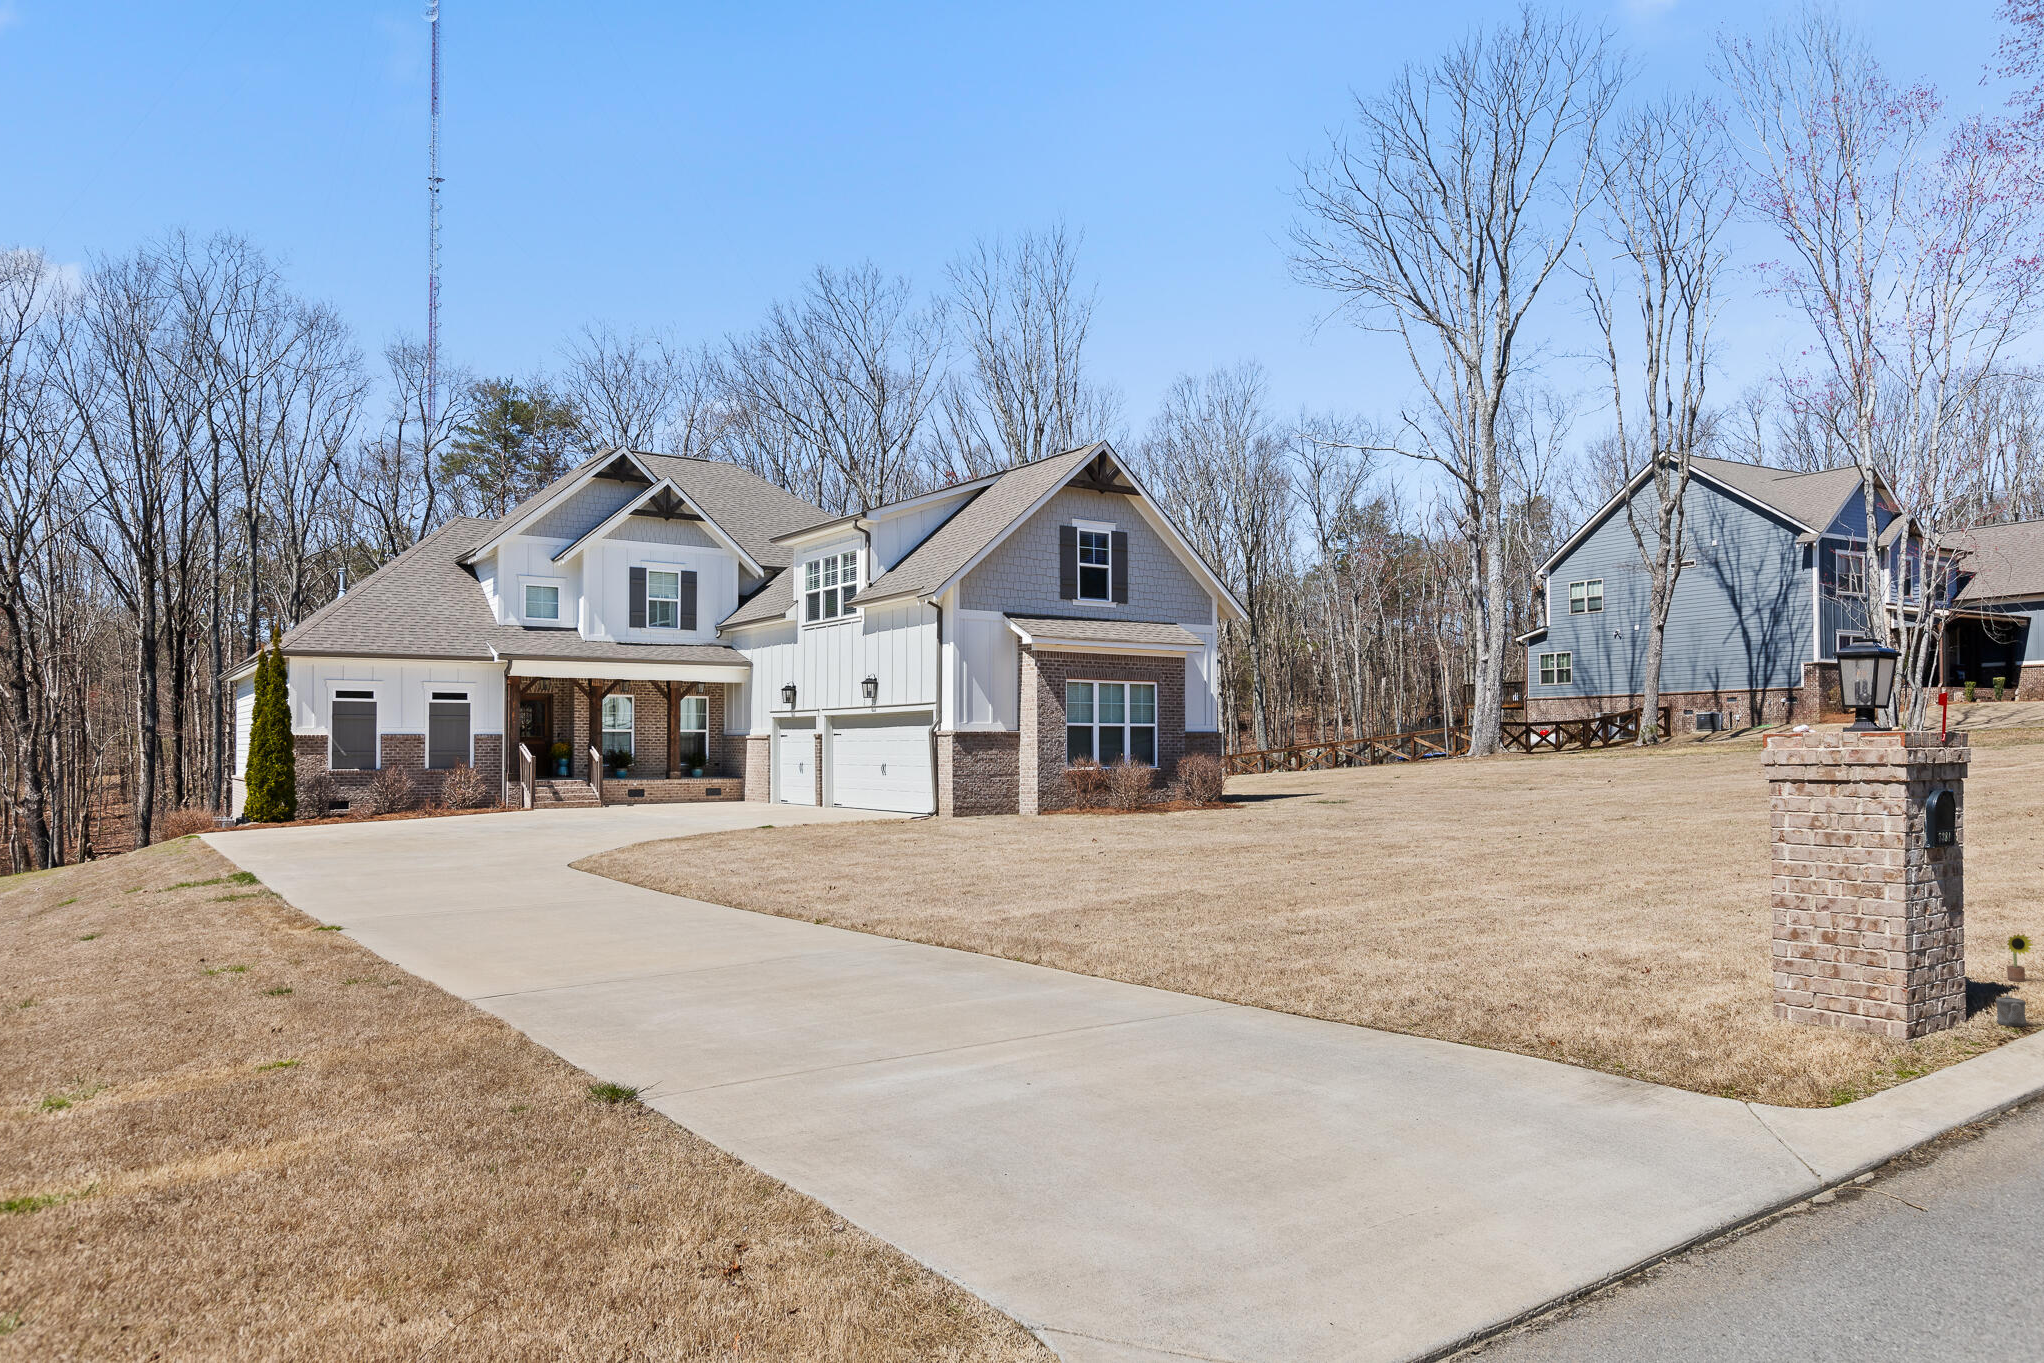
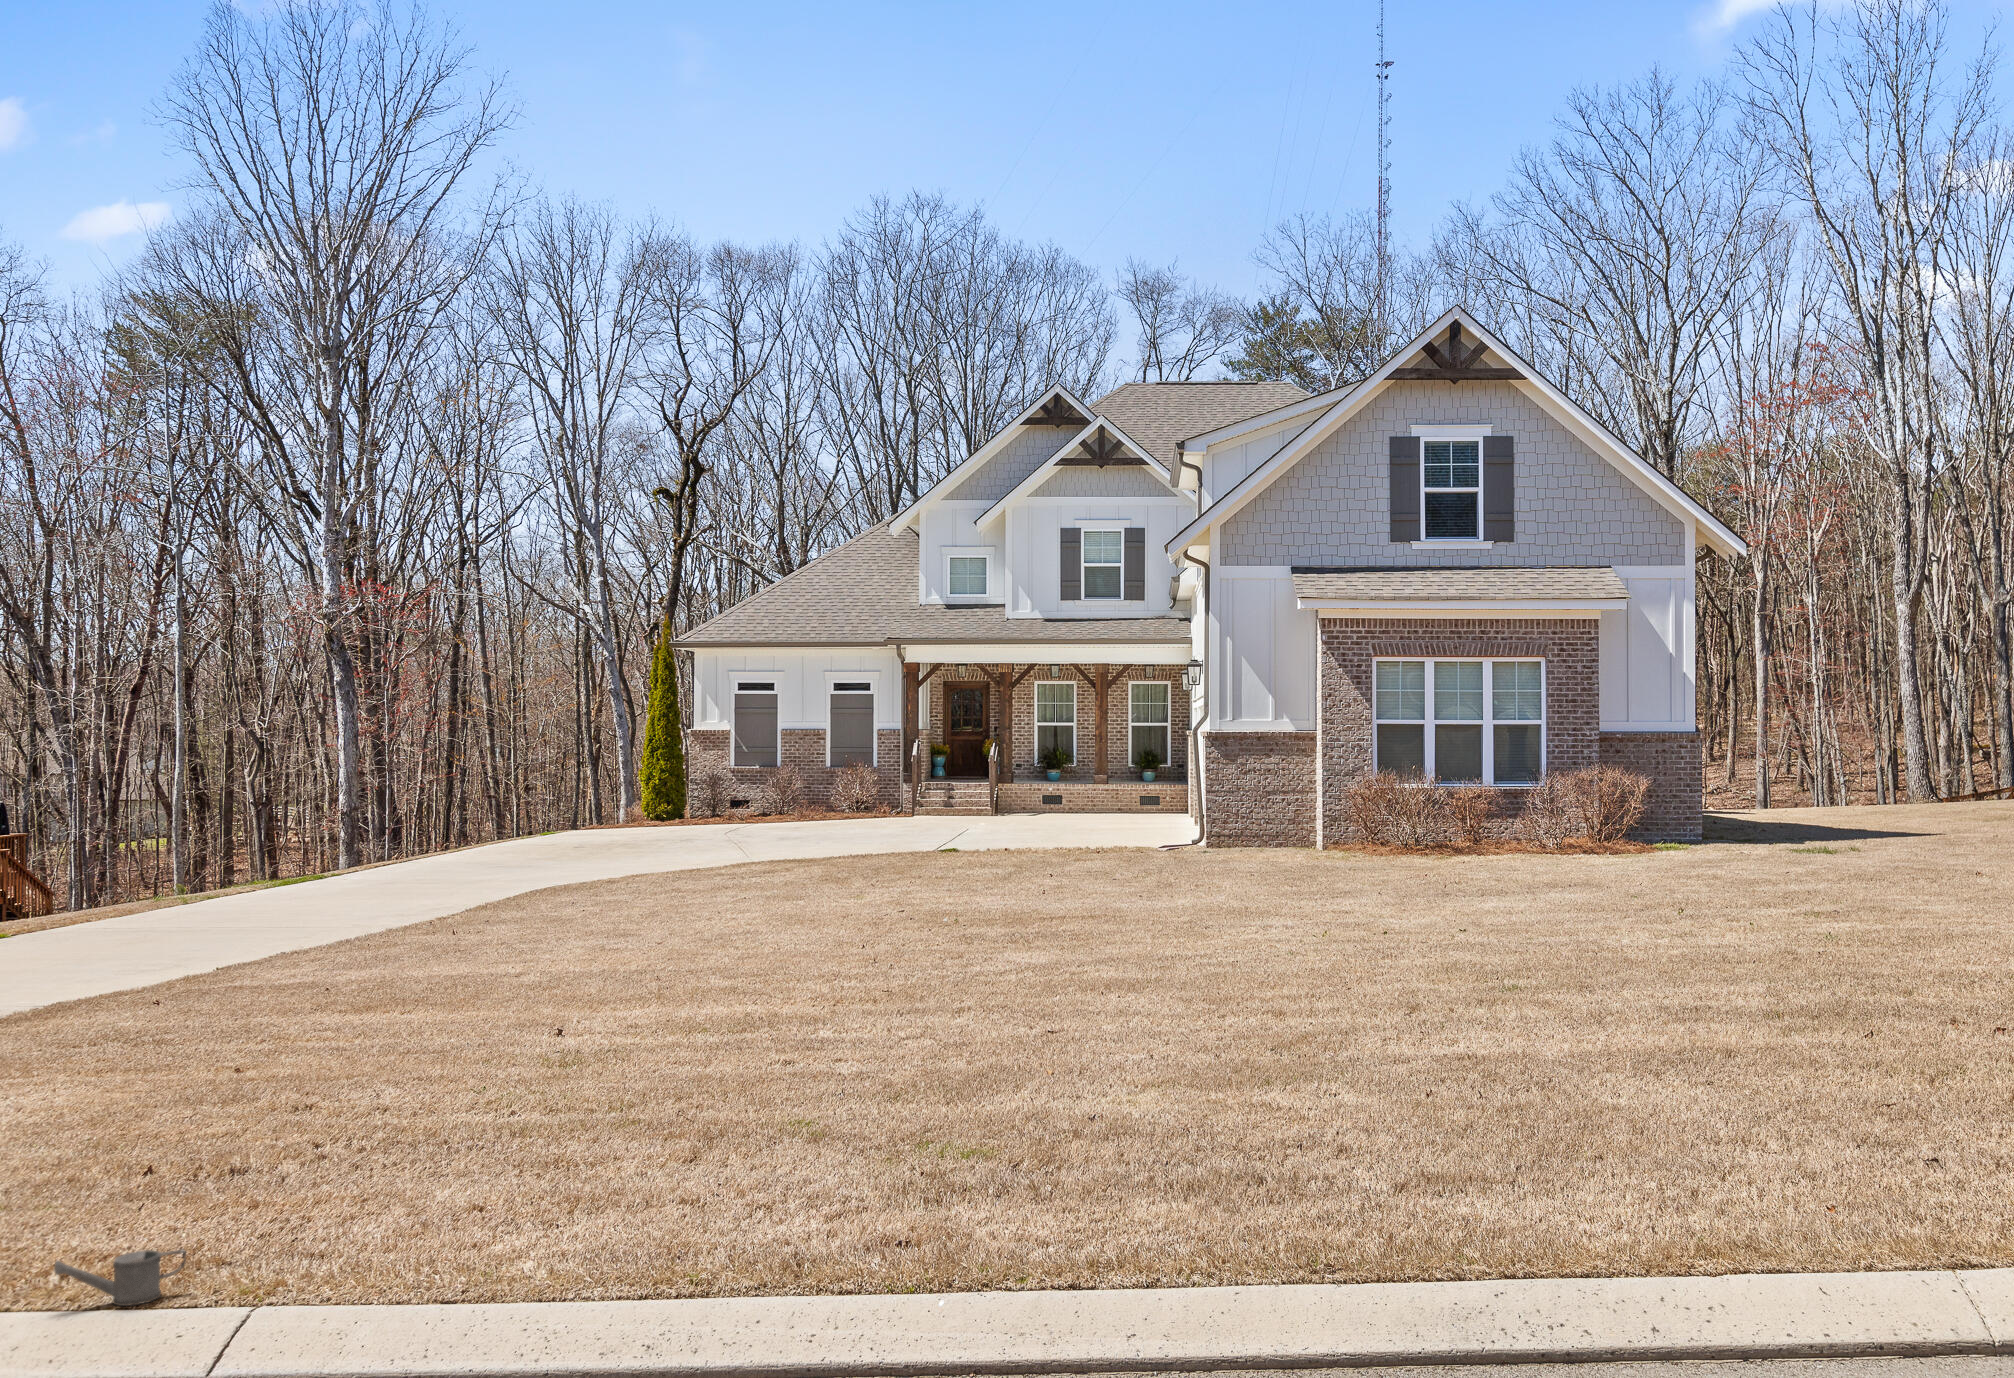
decorative plant: present [2007,934,2033,981] -> none [565,1156,613,1248]

